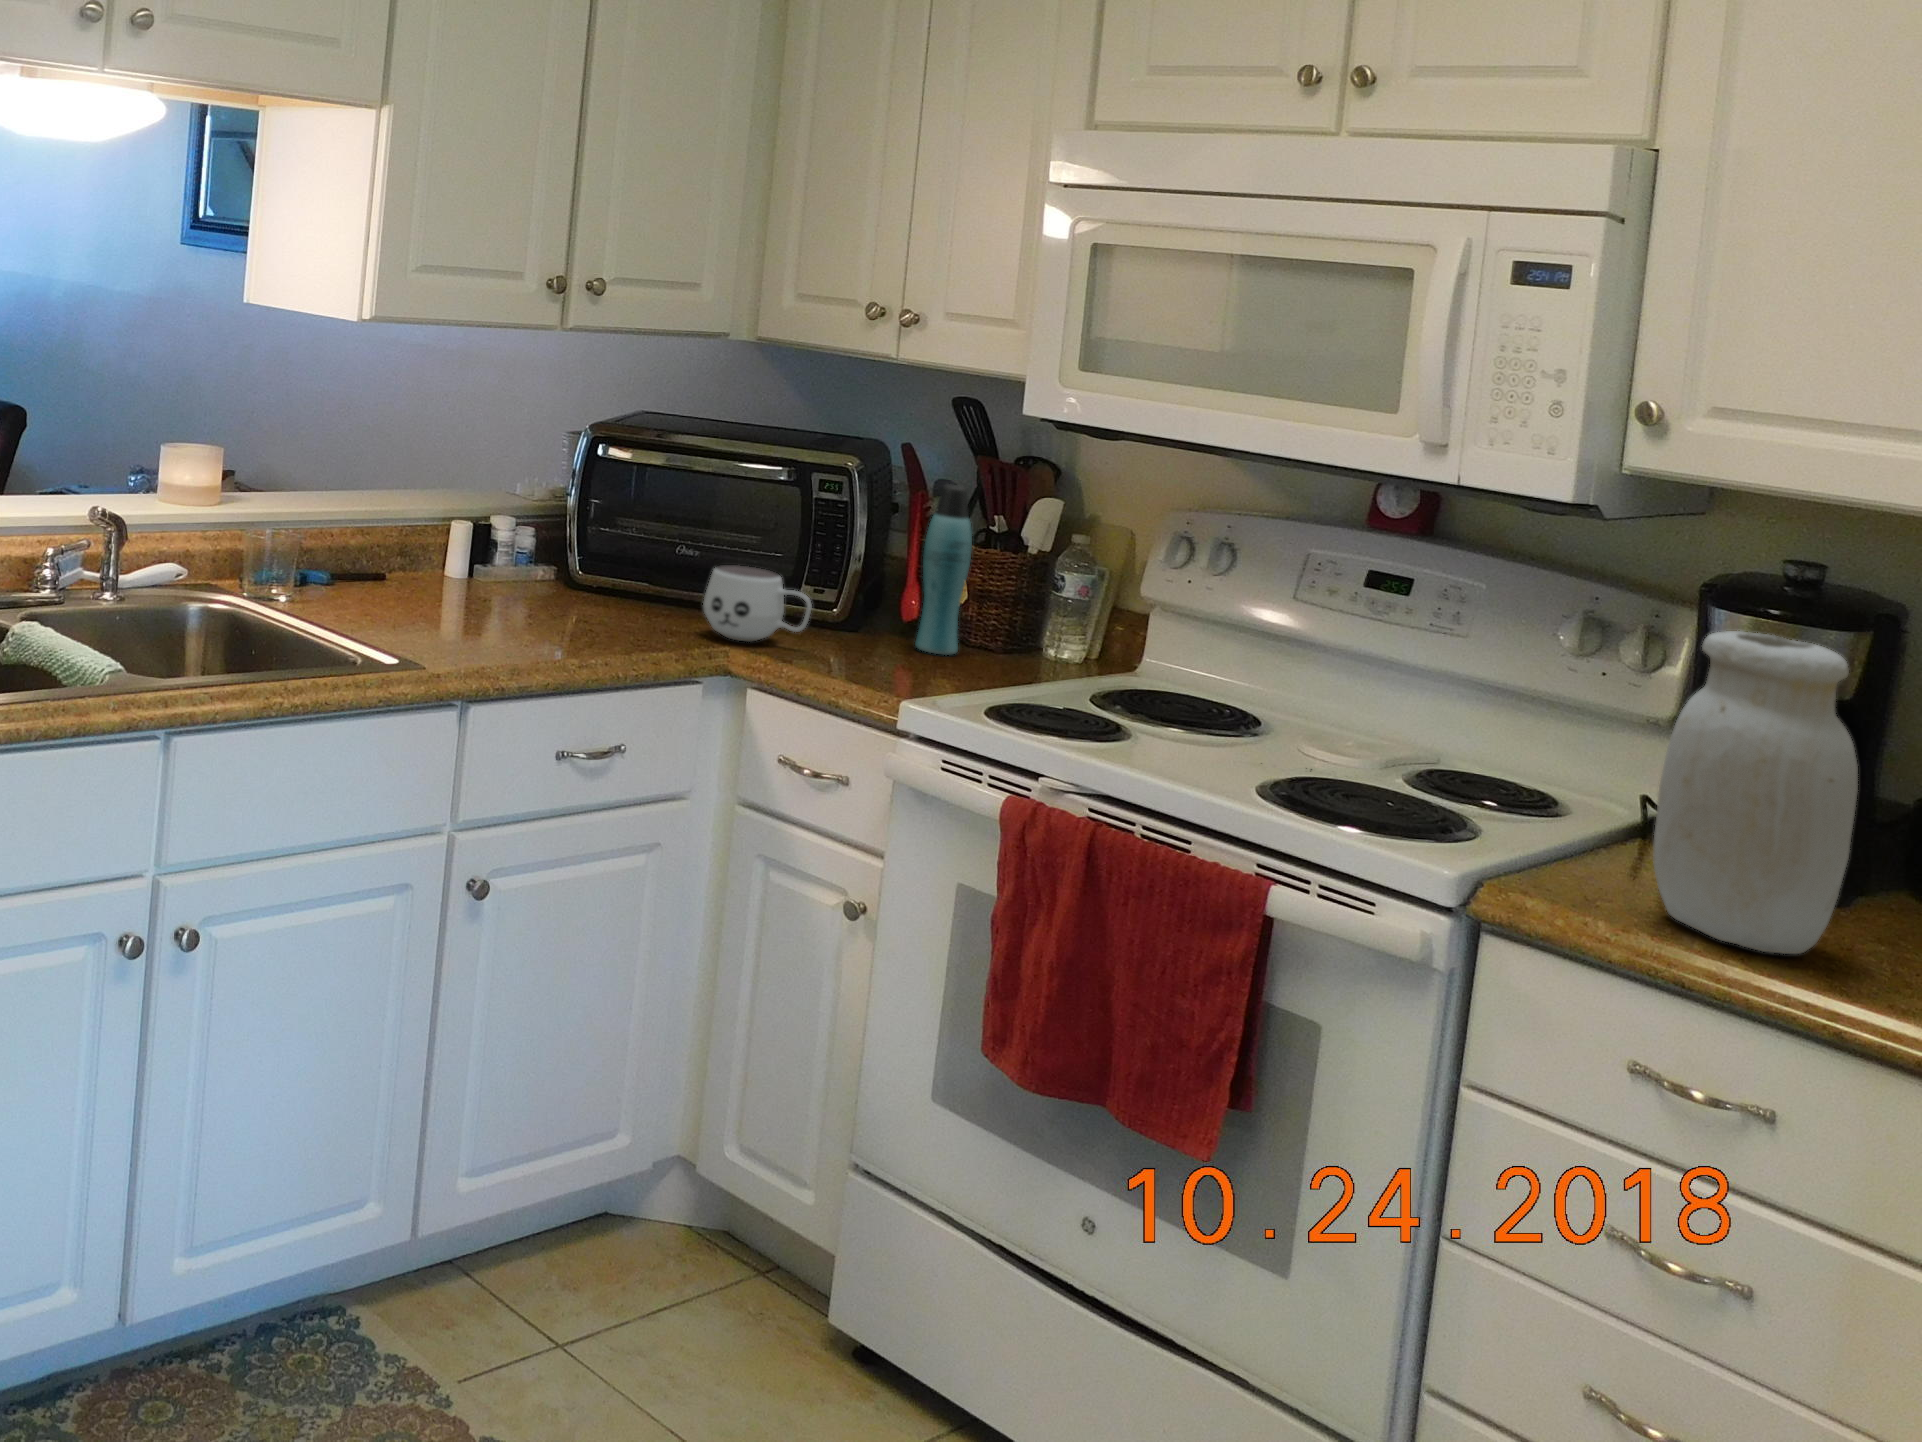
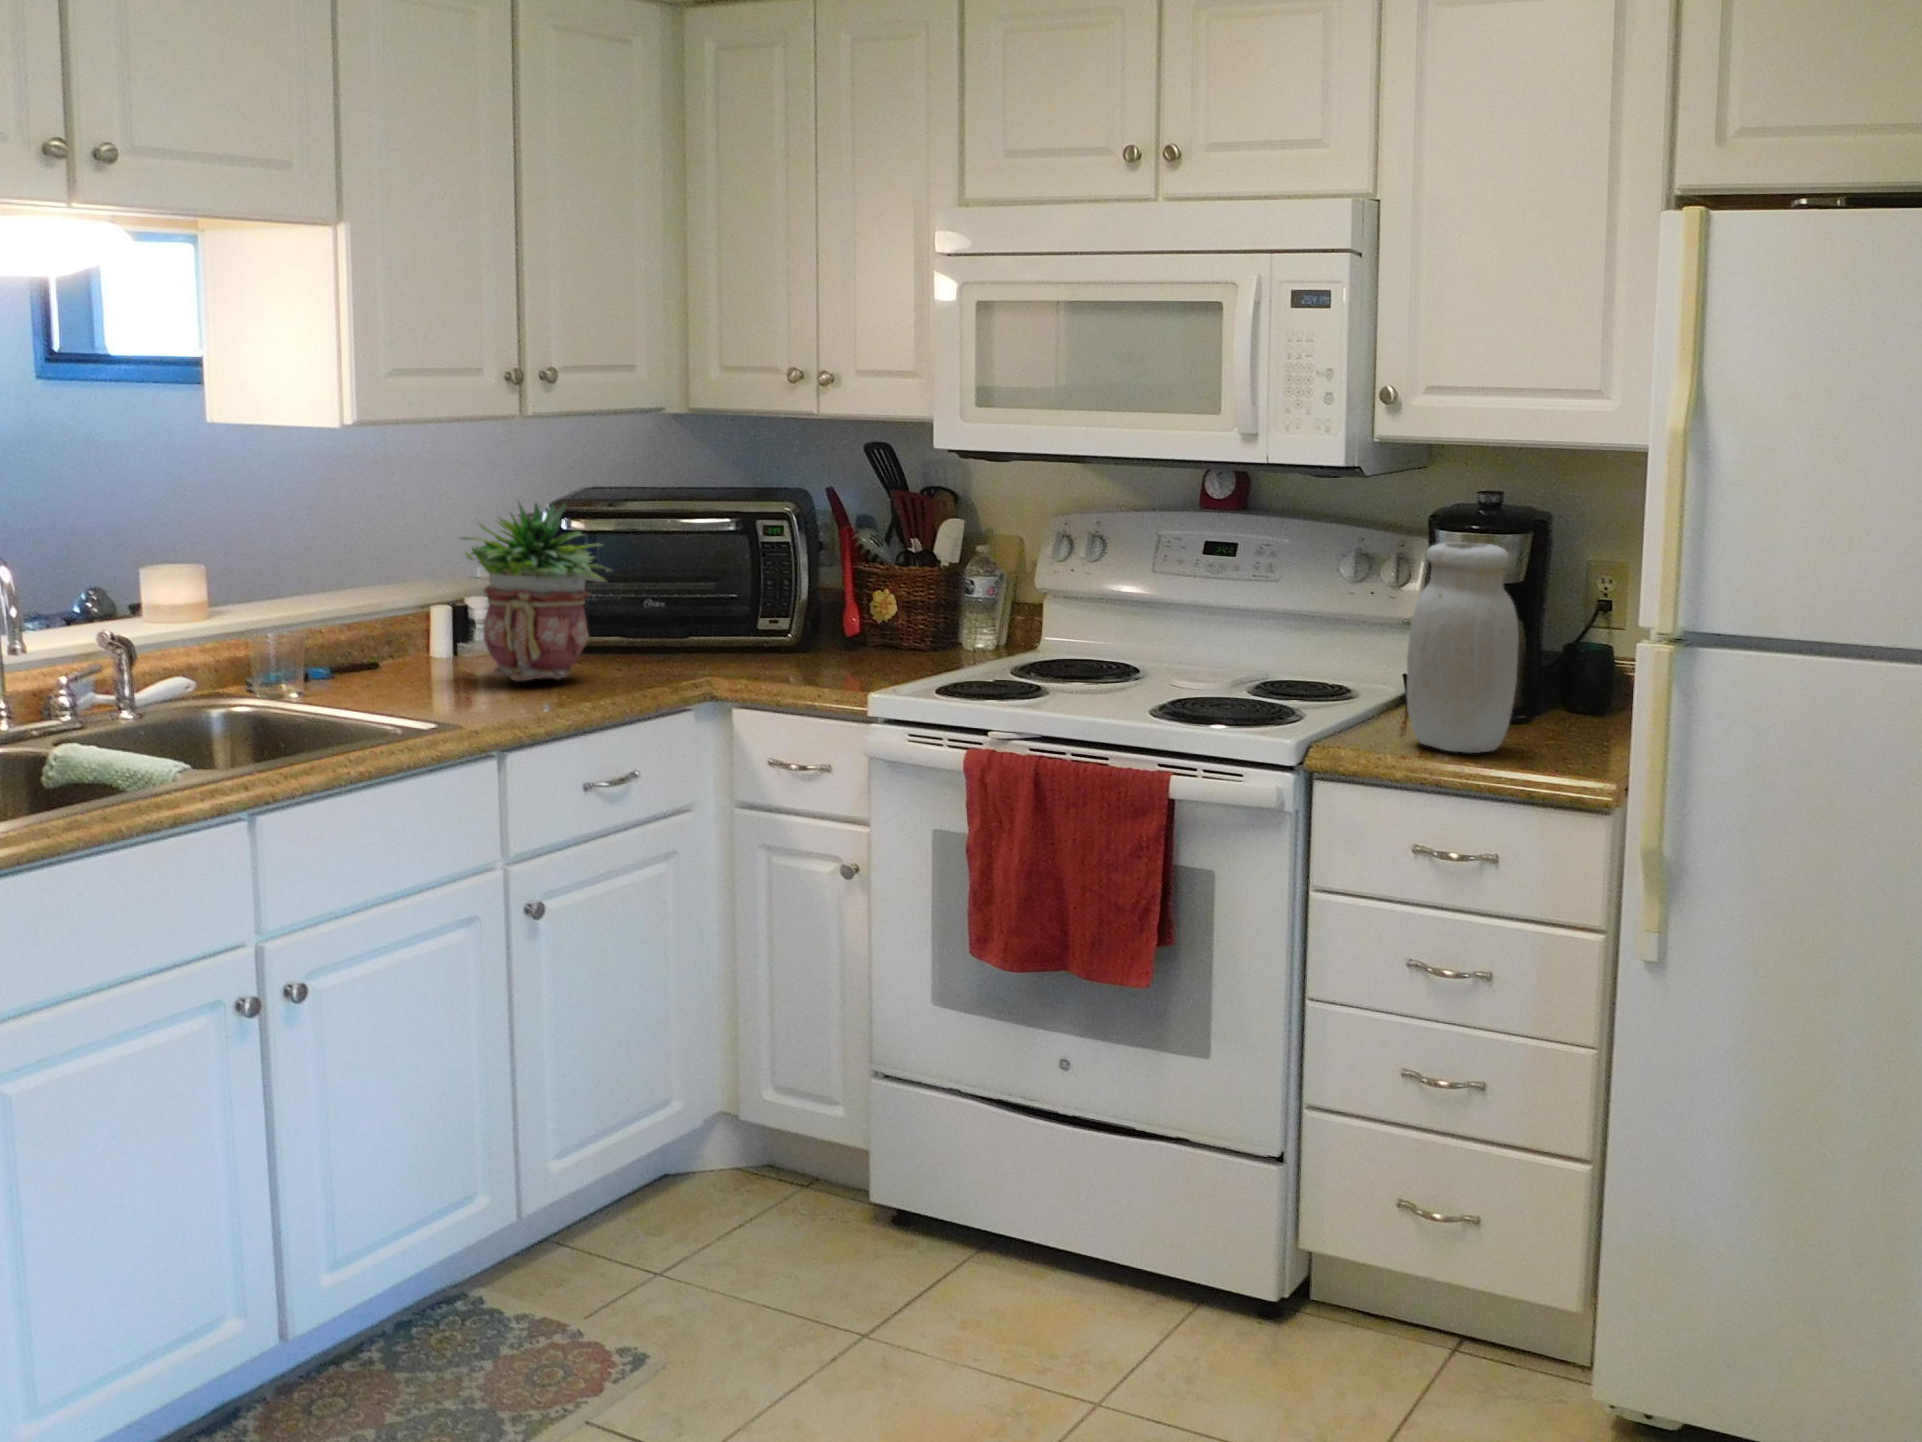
potted plant: none [465,417,626,622] -> present [460,503,611,681]
bottle: present [915,485,972,655] -> none [869,516,908,659]
mug: present [703,565,812,641] -> none [691,608,786,672]

